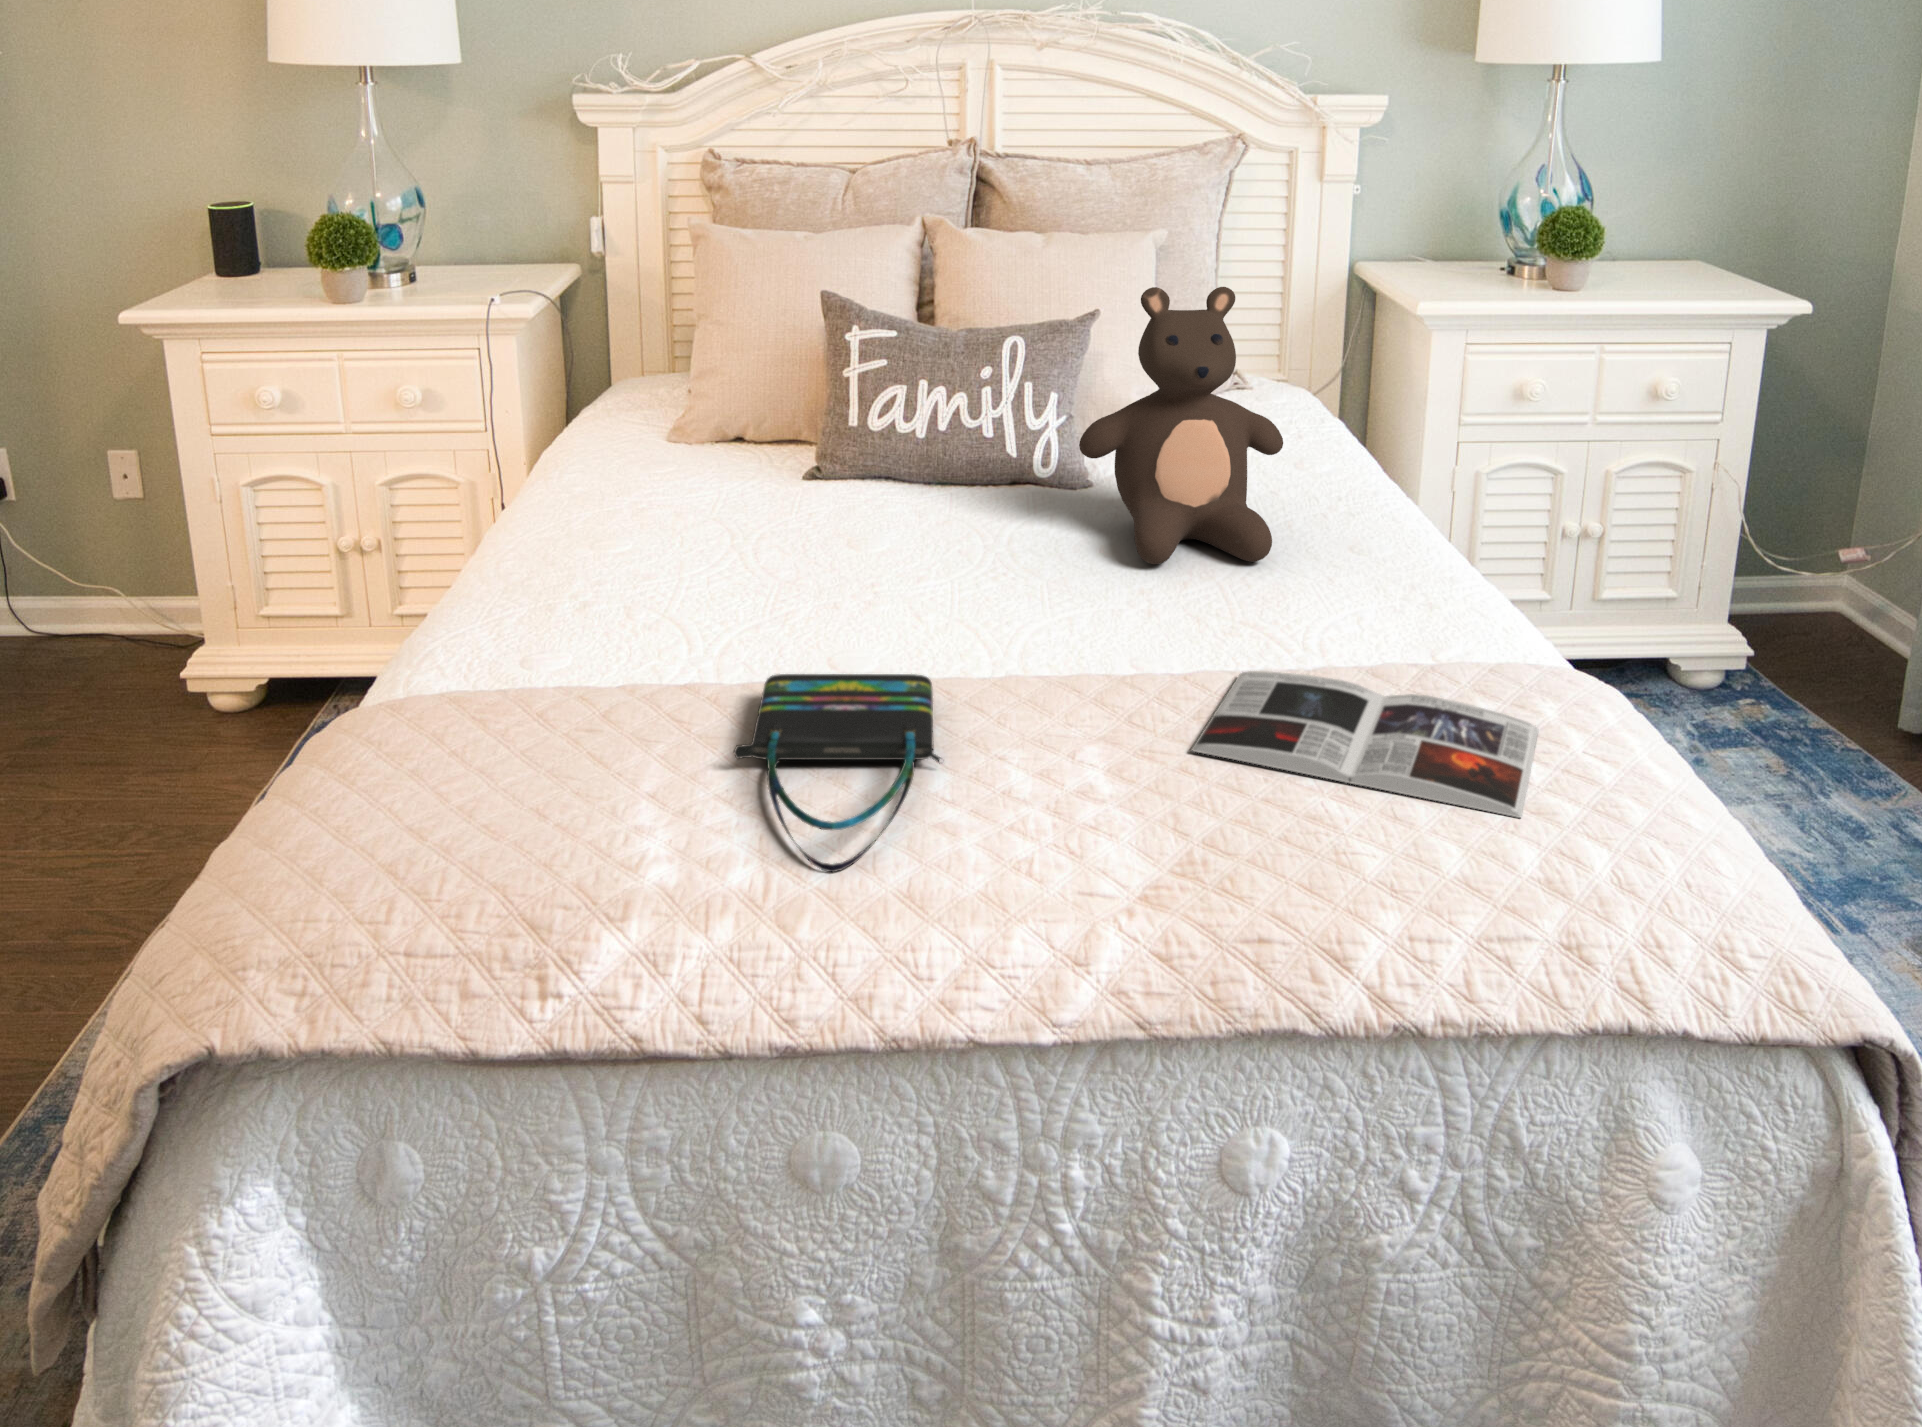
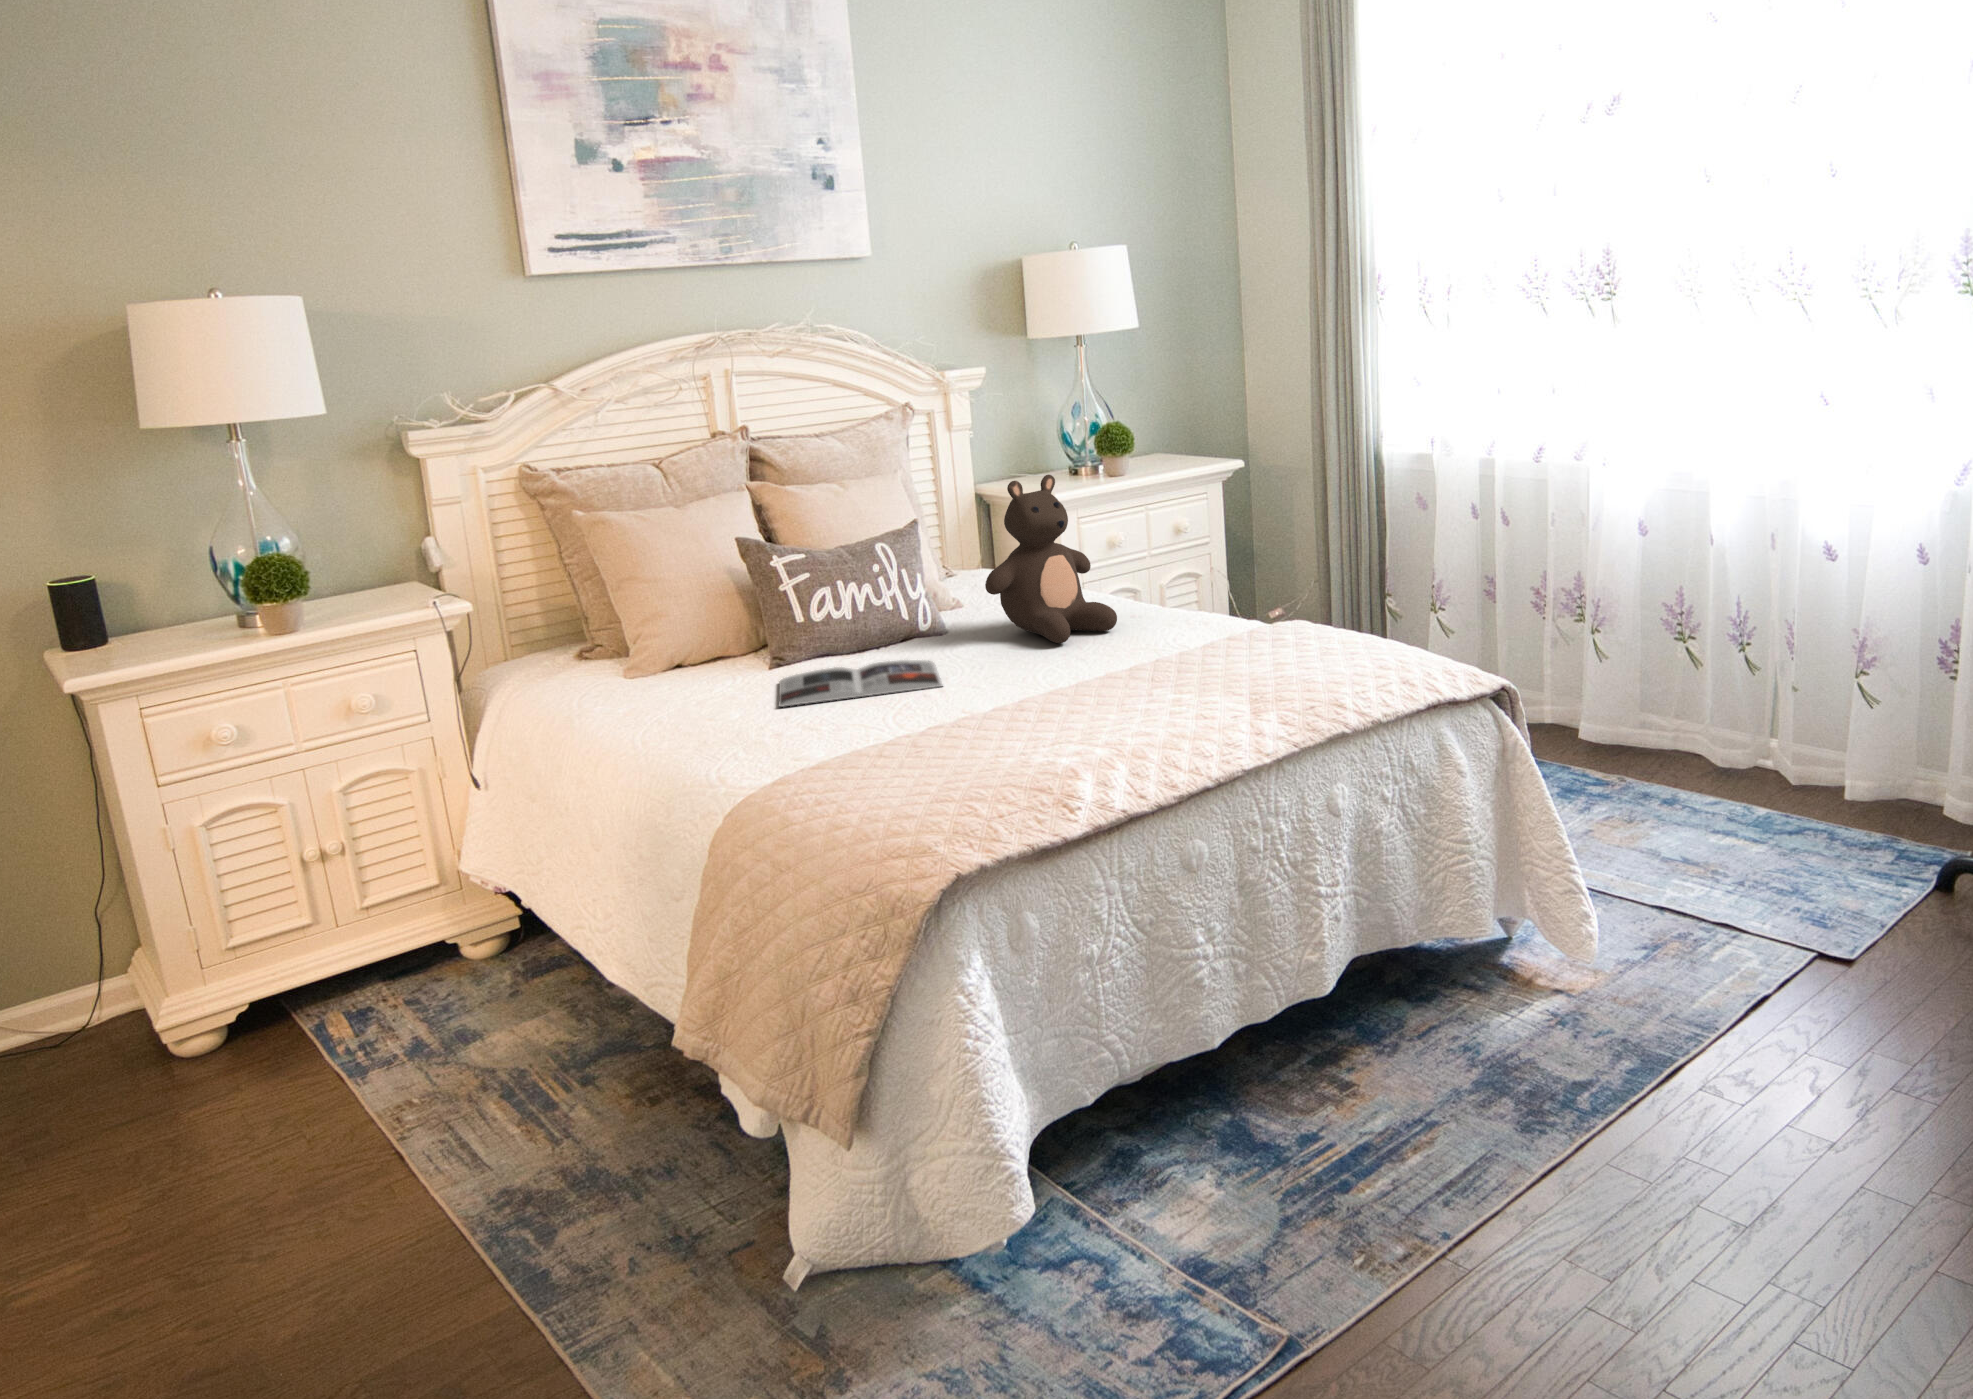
magazine: present [1192,671,1538,818] -> present [779,660,942,707]
tote bag: present [734,674,941,872] -> none [967,698,1129,764]

